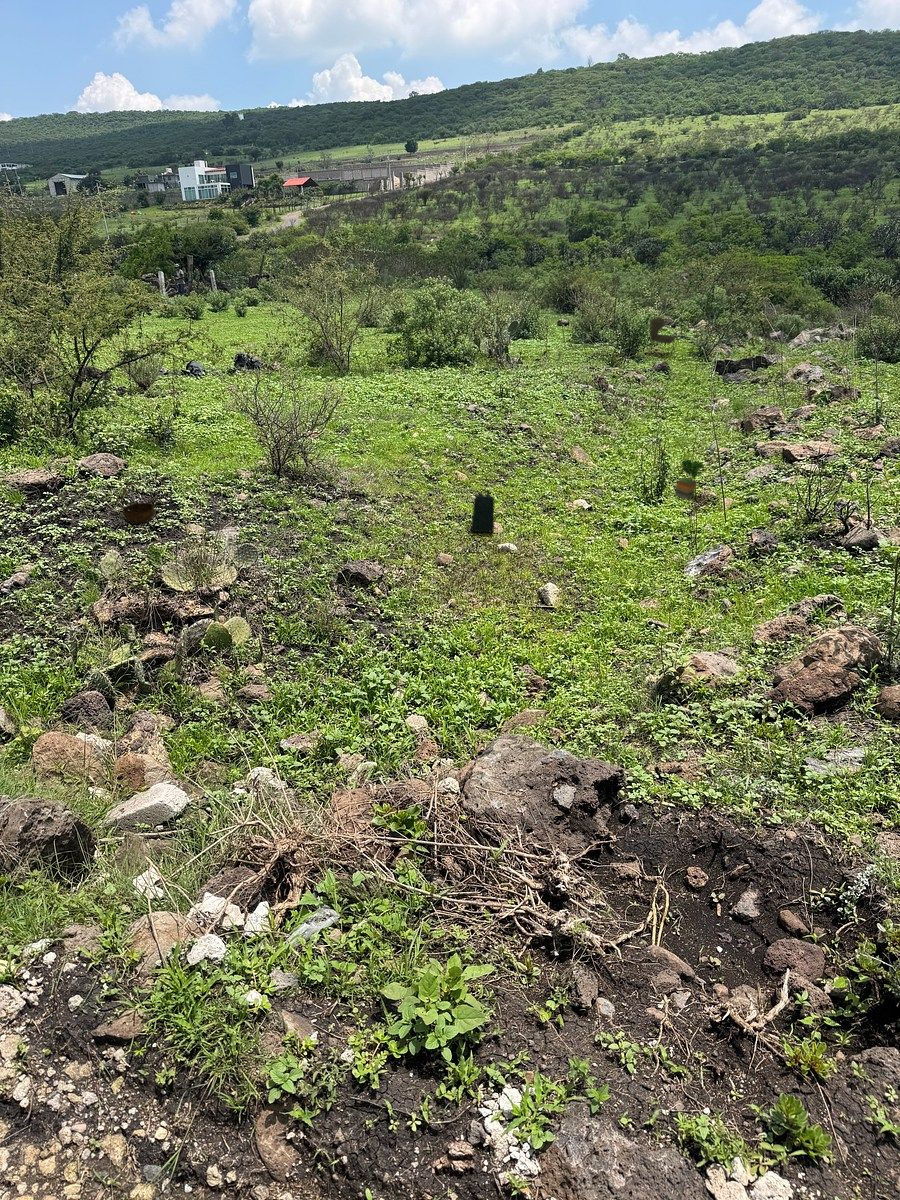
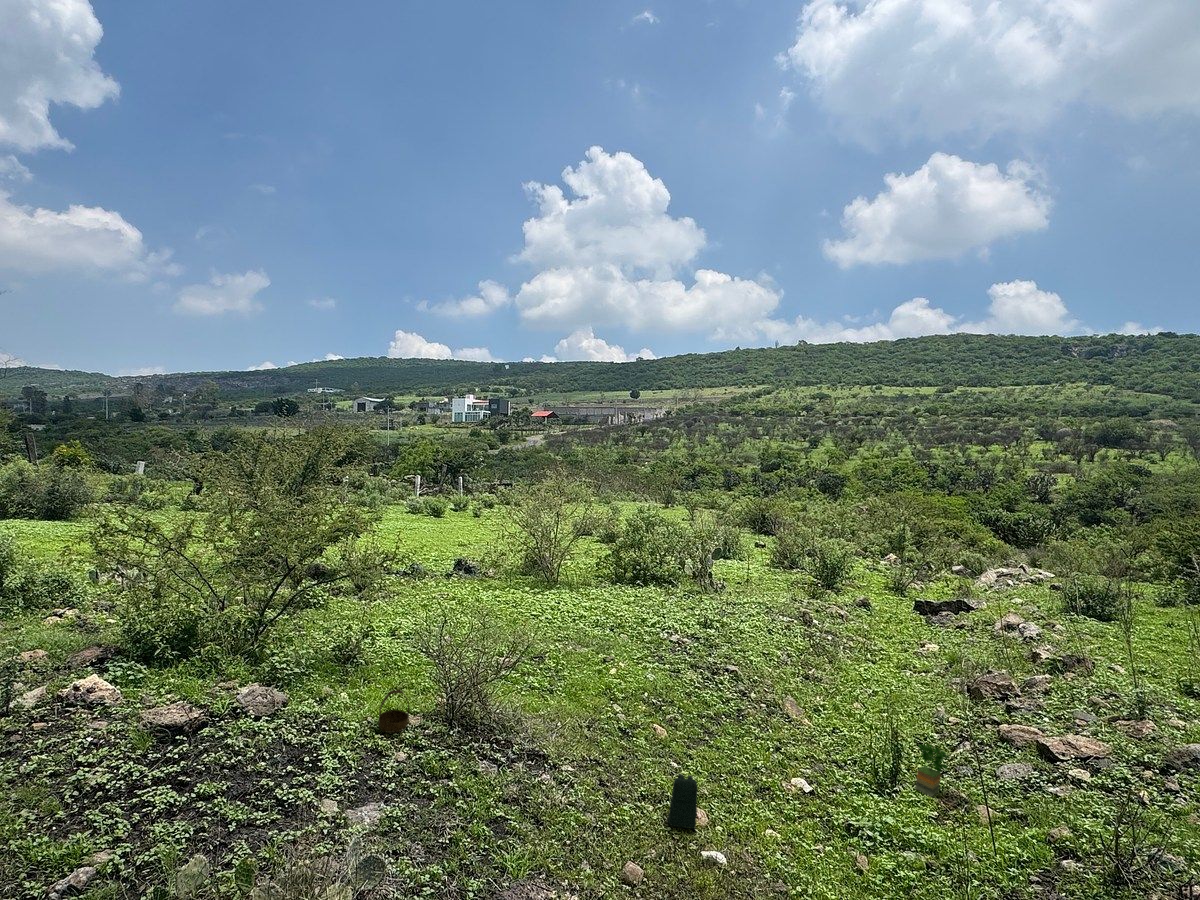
chair: present [650,318,675,355] -> none [846,554,872,592]
basket: present [121,482,155,523] -> present [378,690,409,733]

